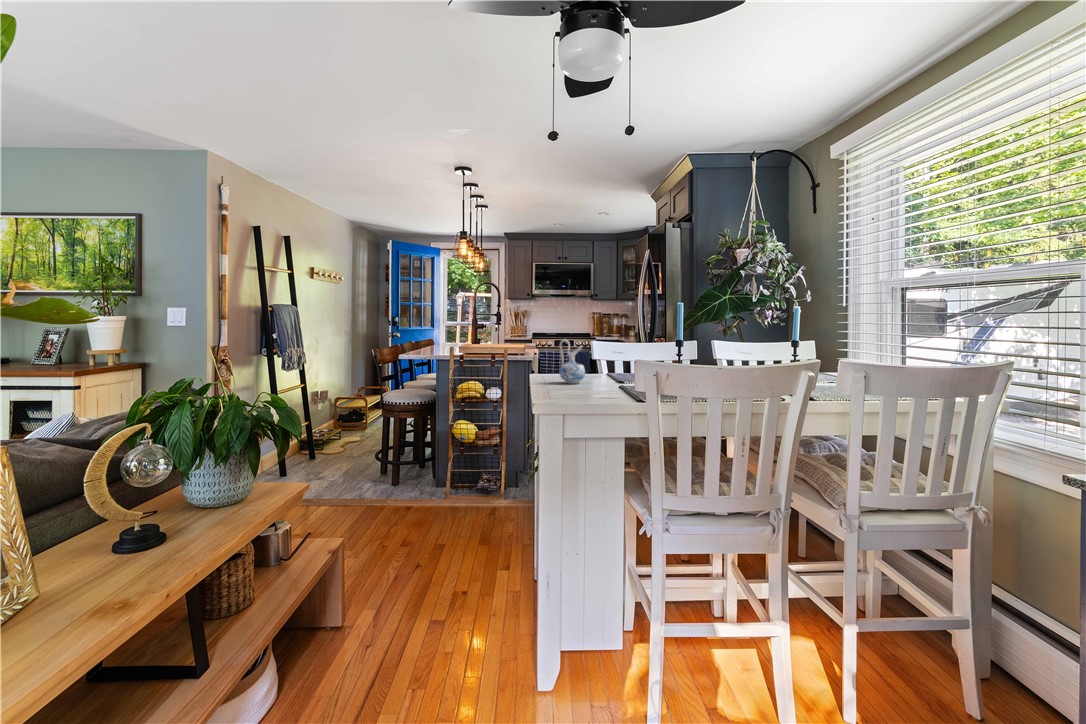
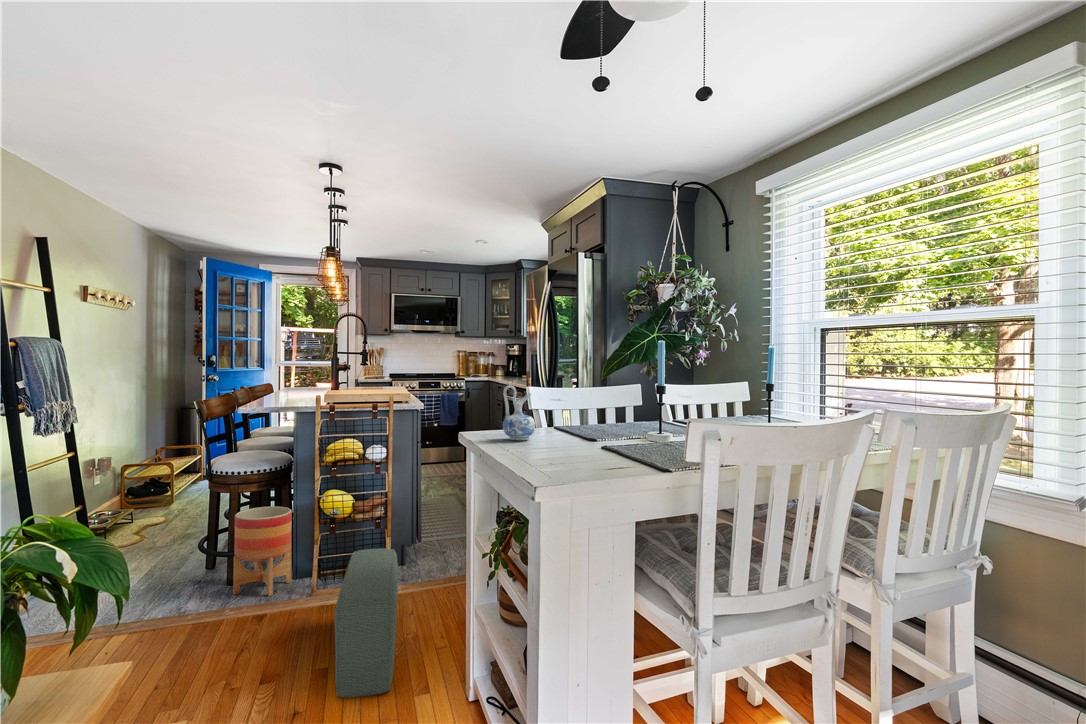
planter: none [394,431,435,496] -> present [233,507,292,596]
pouf: none [443,466,501,566] -> present [335,548,398,698]

